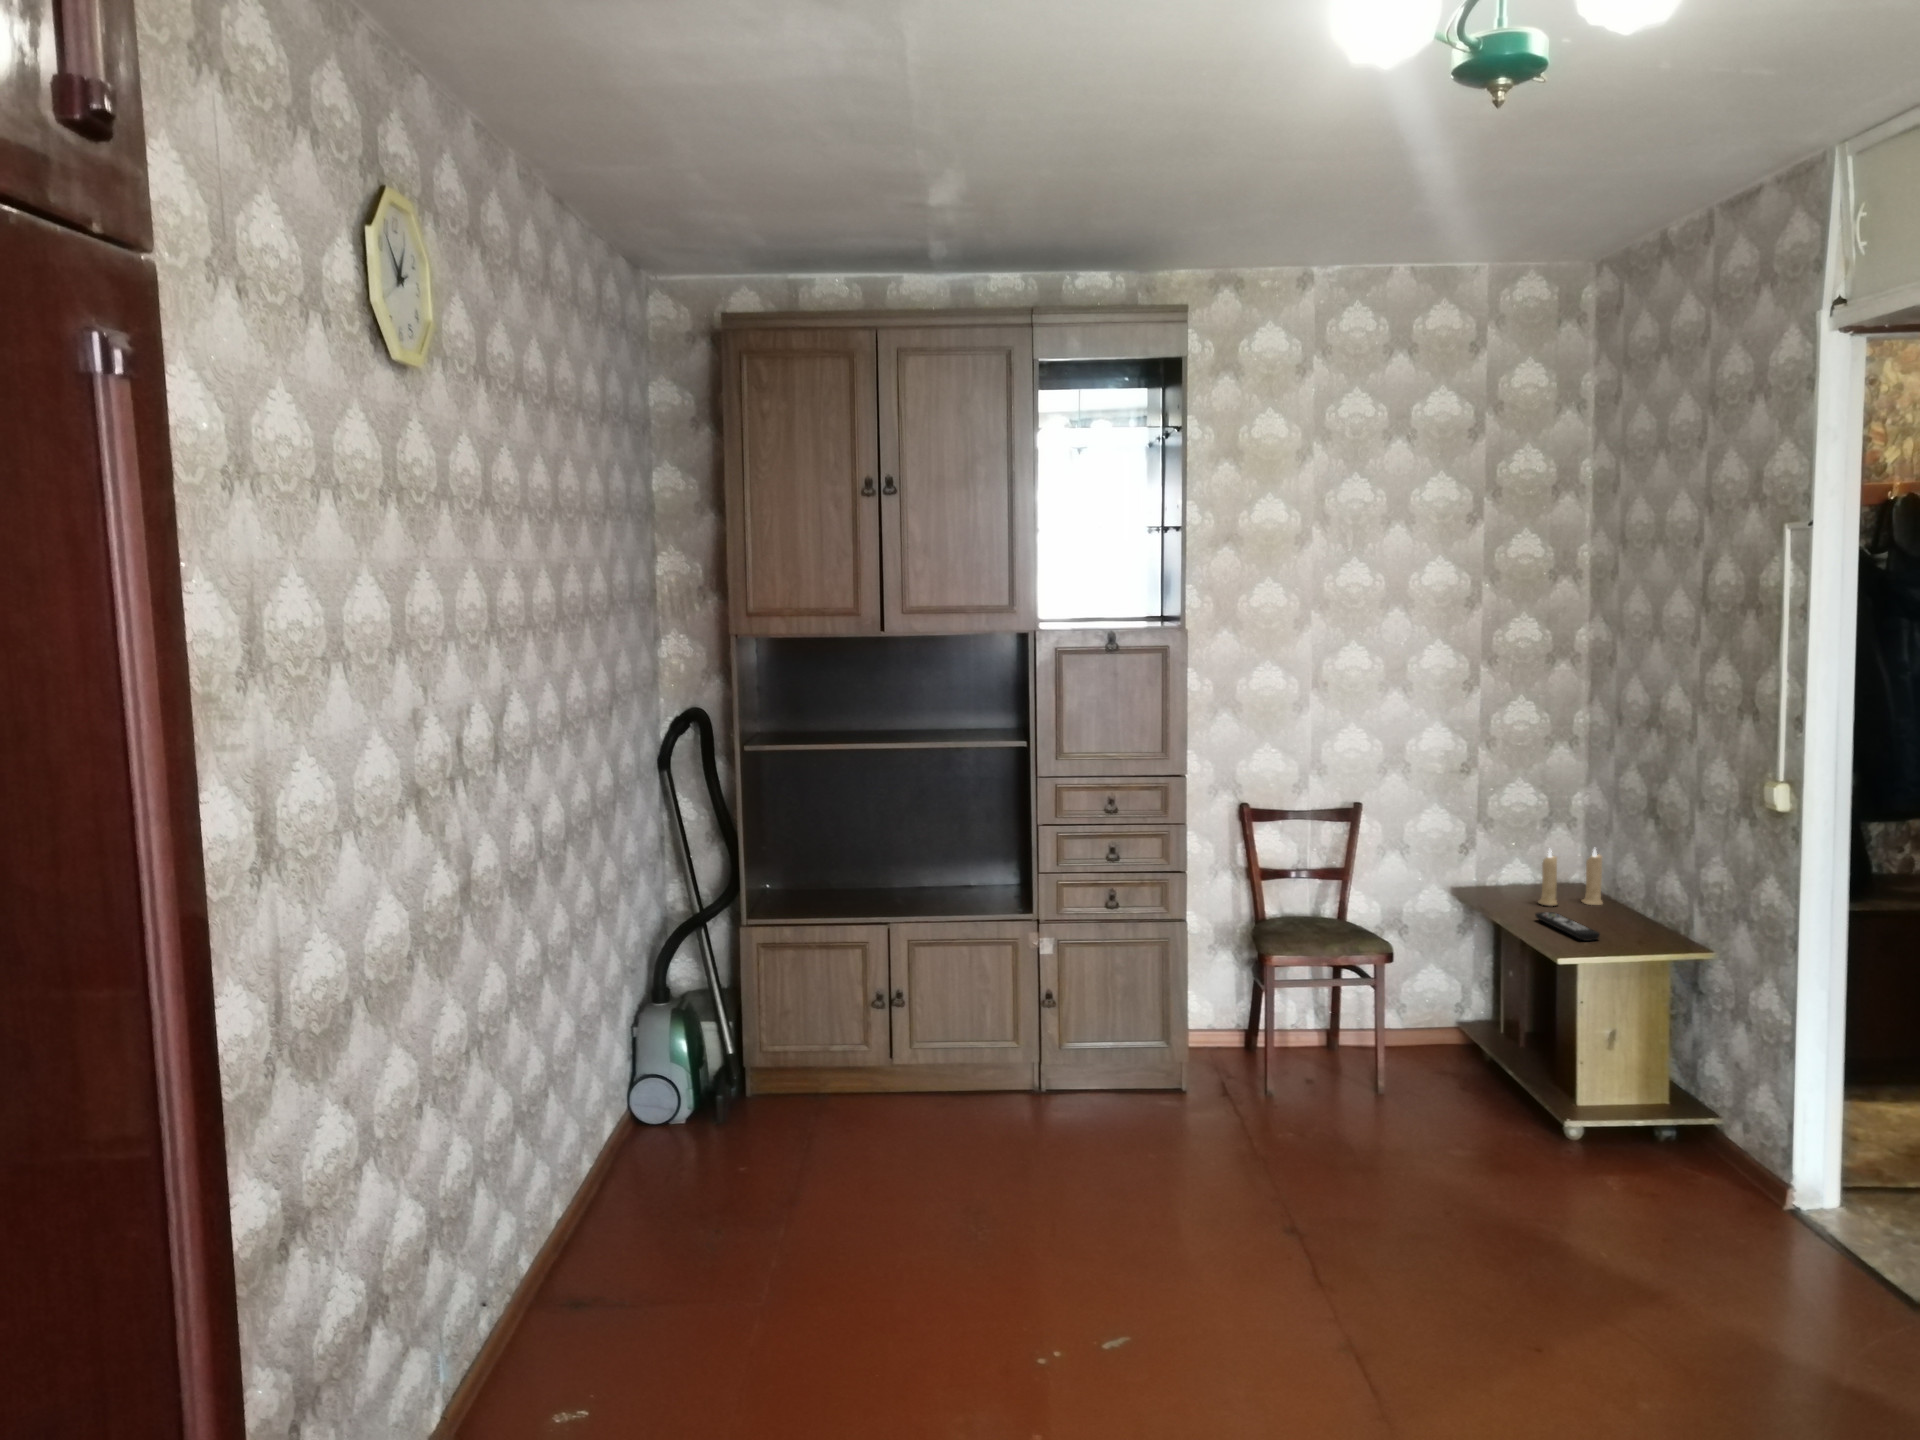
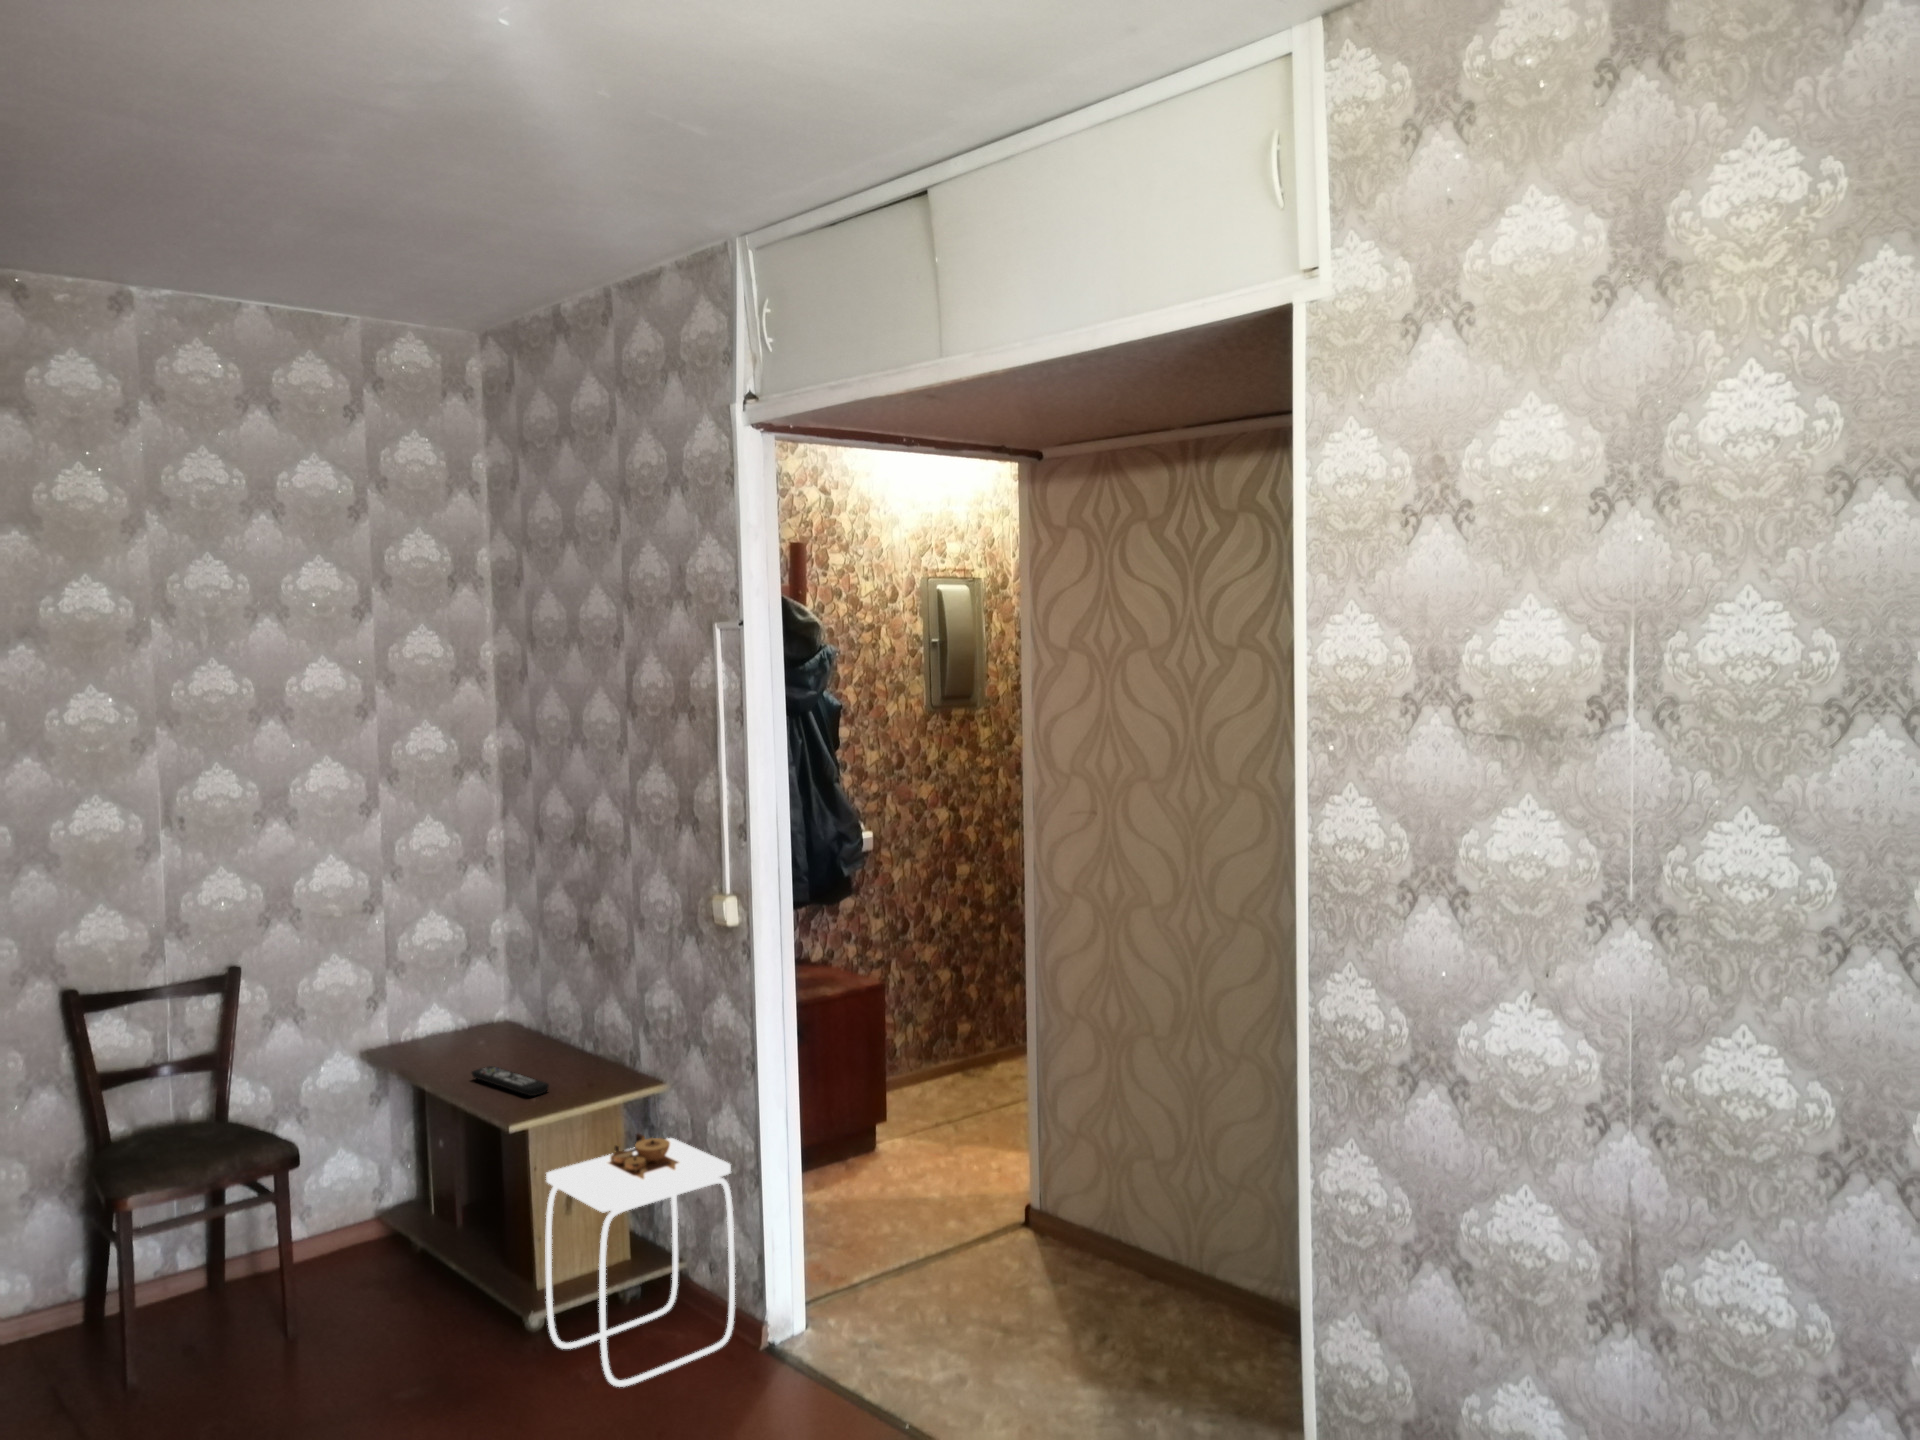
candle: present [1538,849,1603,906] -> none [468,977,540,1058]
side table: none [1581,989,1768,1201] -> present [545,1134,735,1387]

